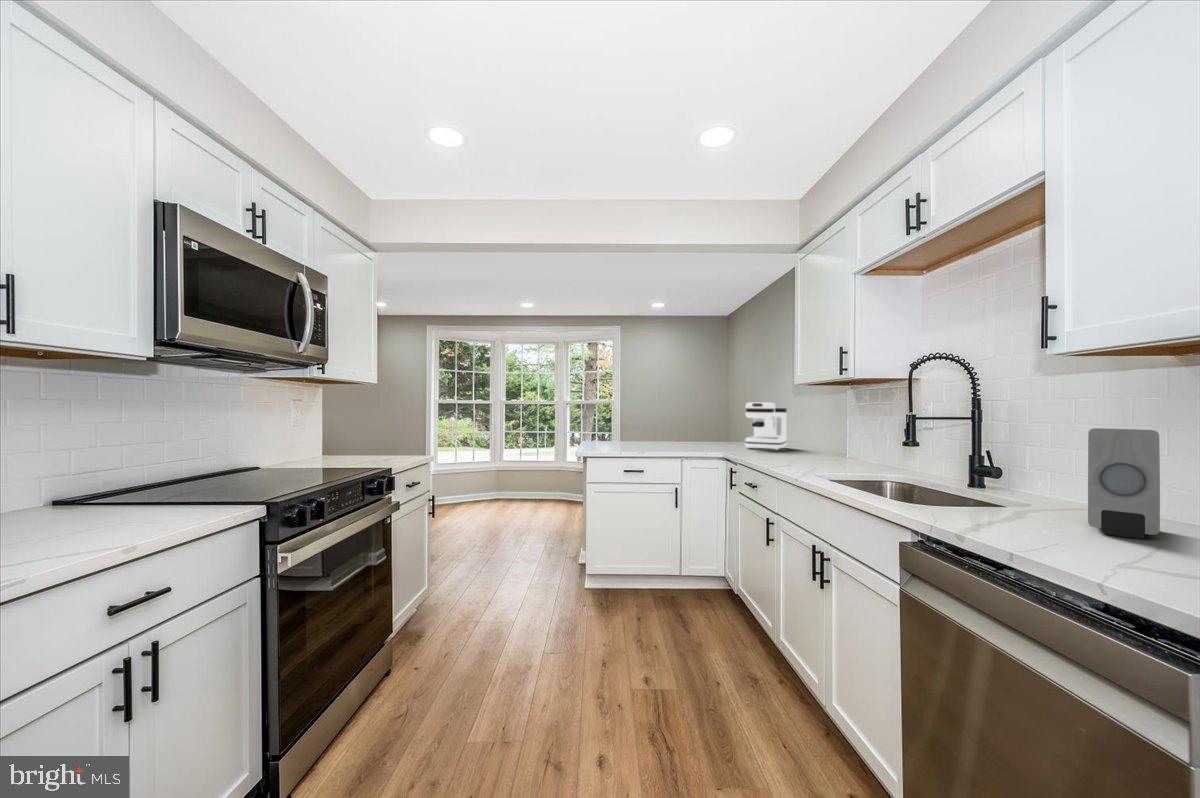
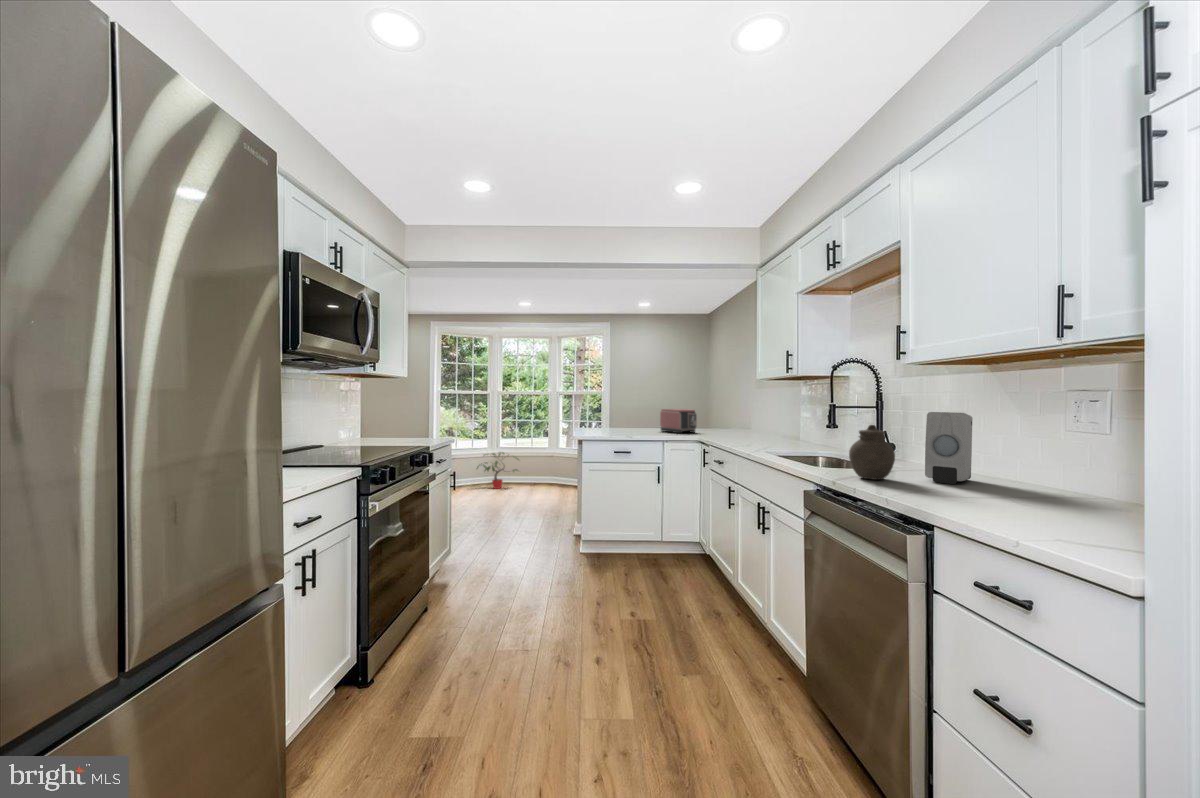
coffee maker: present [745,403,787,450] -> none [719,396,754,435]
toaster: none [674,418,718,447] -> present [660,409,697,433]
jar: none [965,447,1041,529] -> present [849,425,895,480]
potted plant: none [460,466,513,509] -> present [477,452,519,489]

